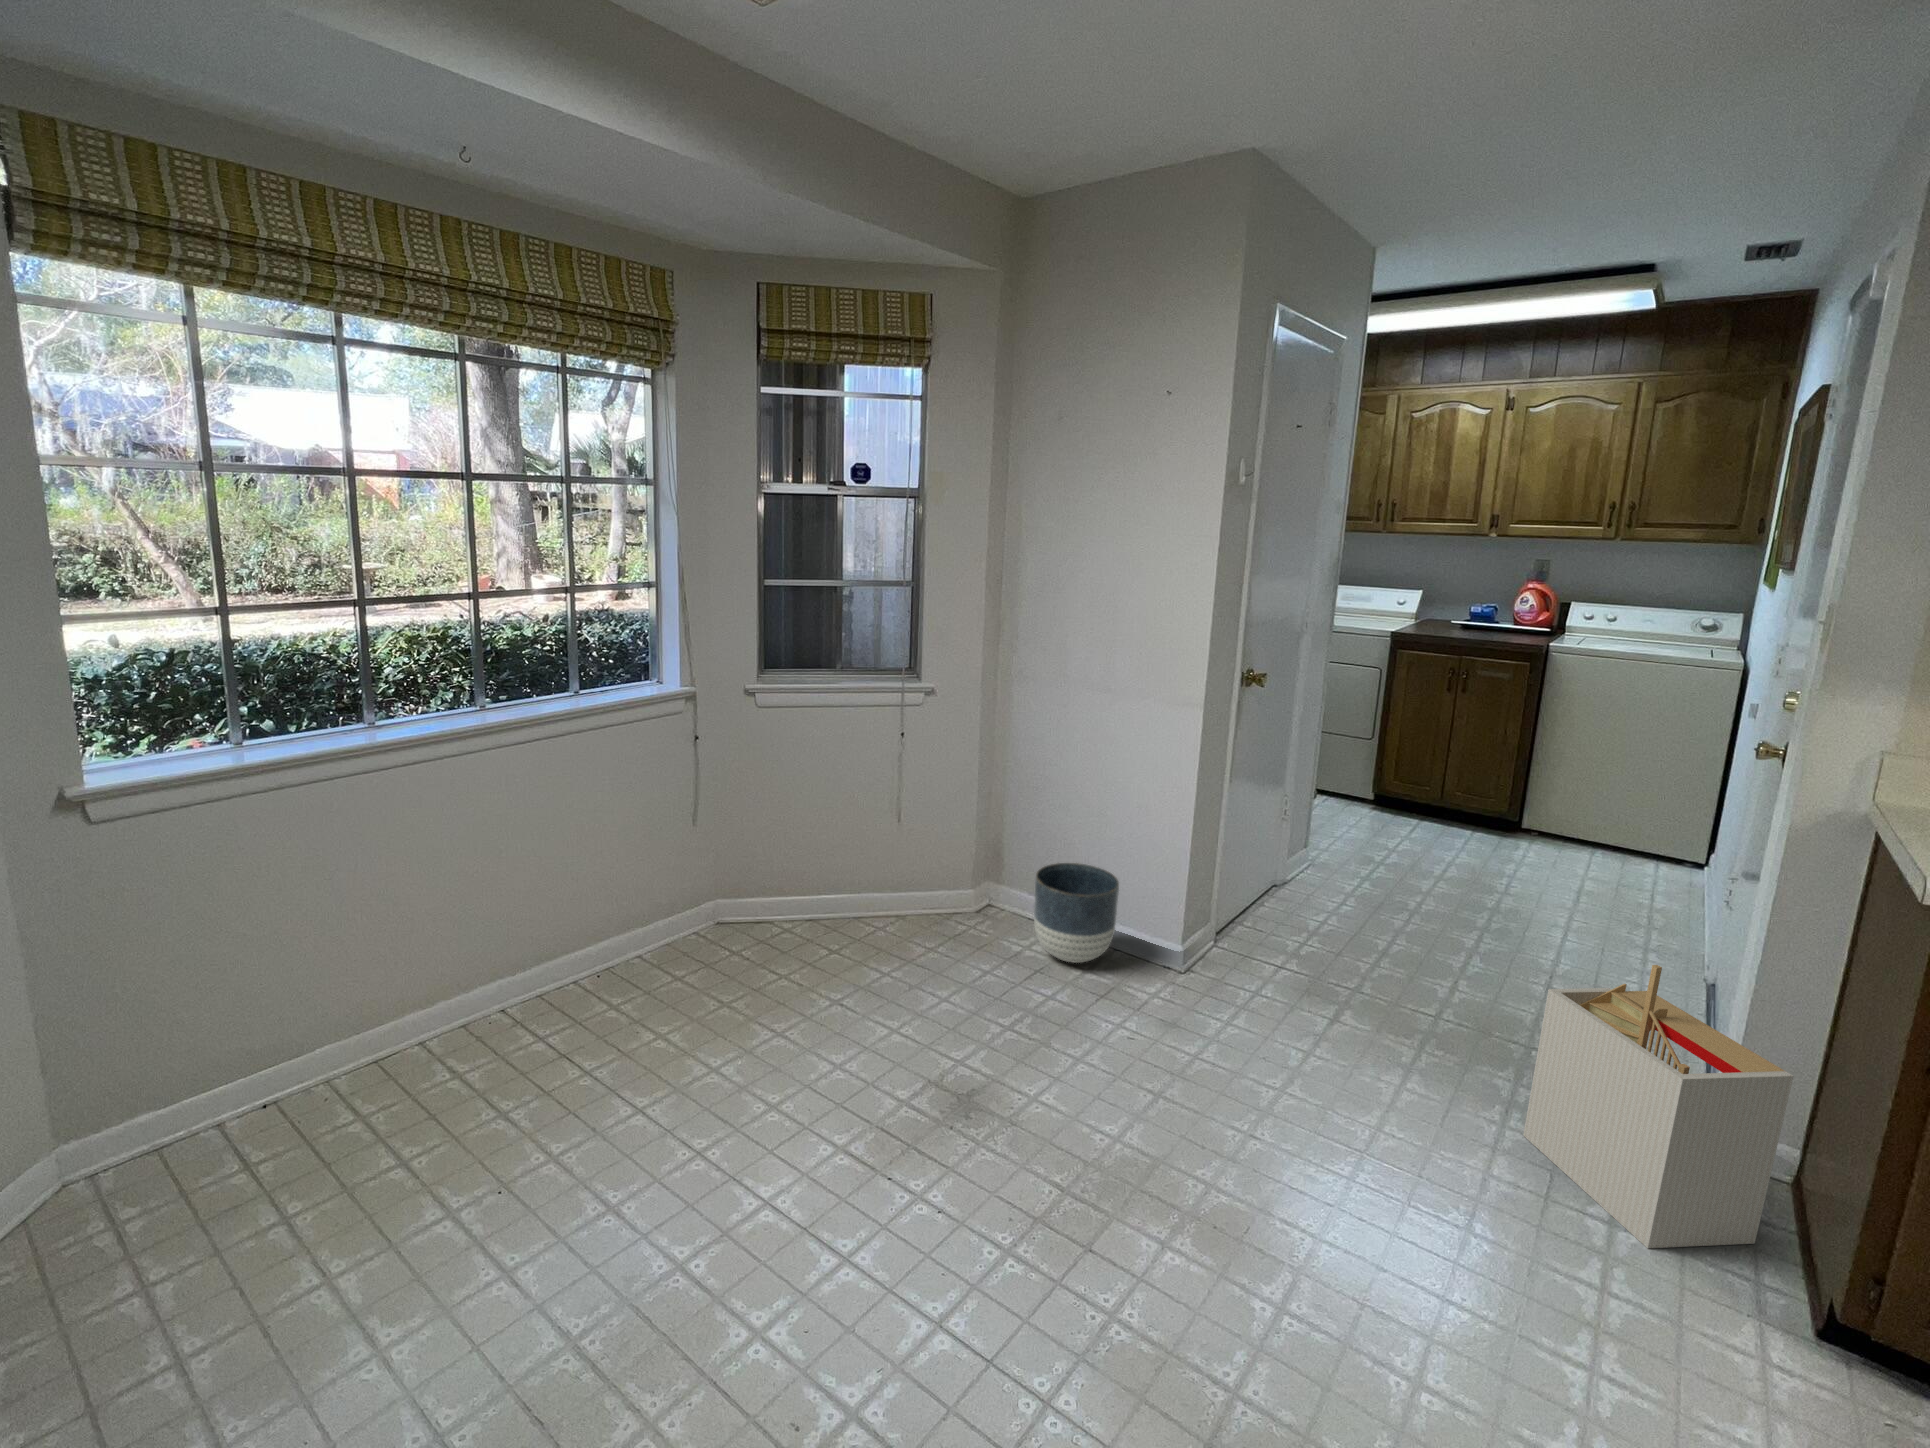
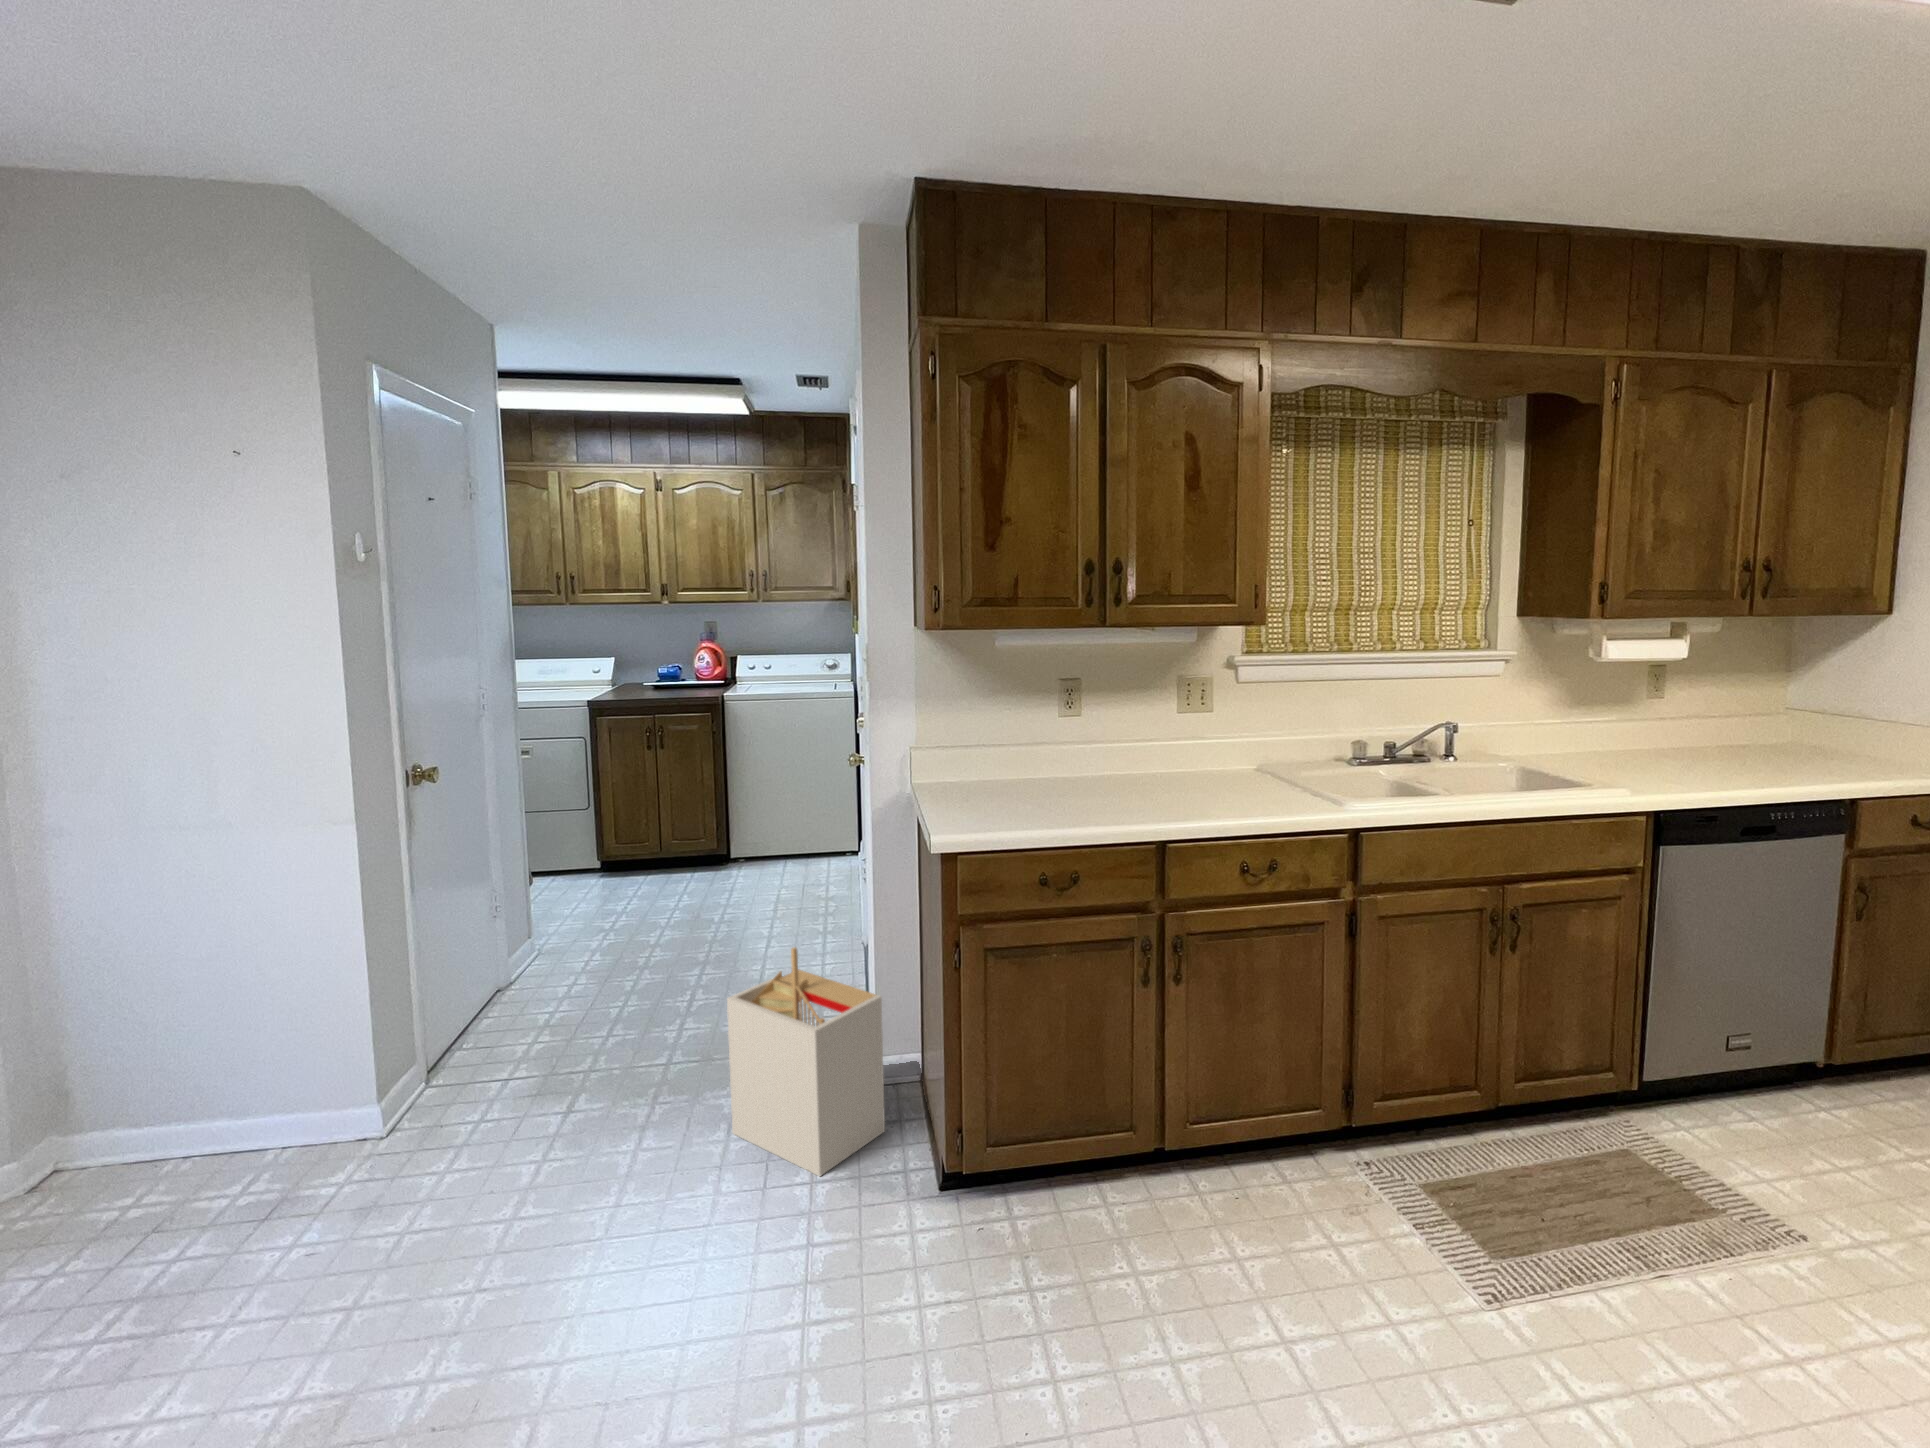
planter: present [1034,863,1119,963] -> none [132,1052,278,1194]

